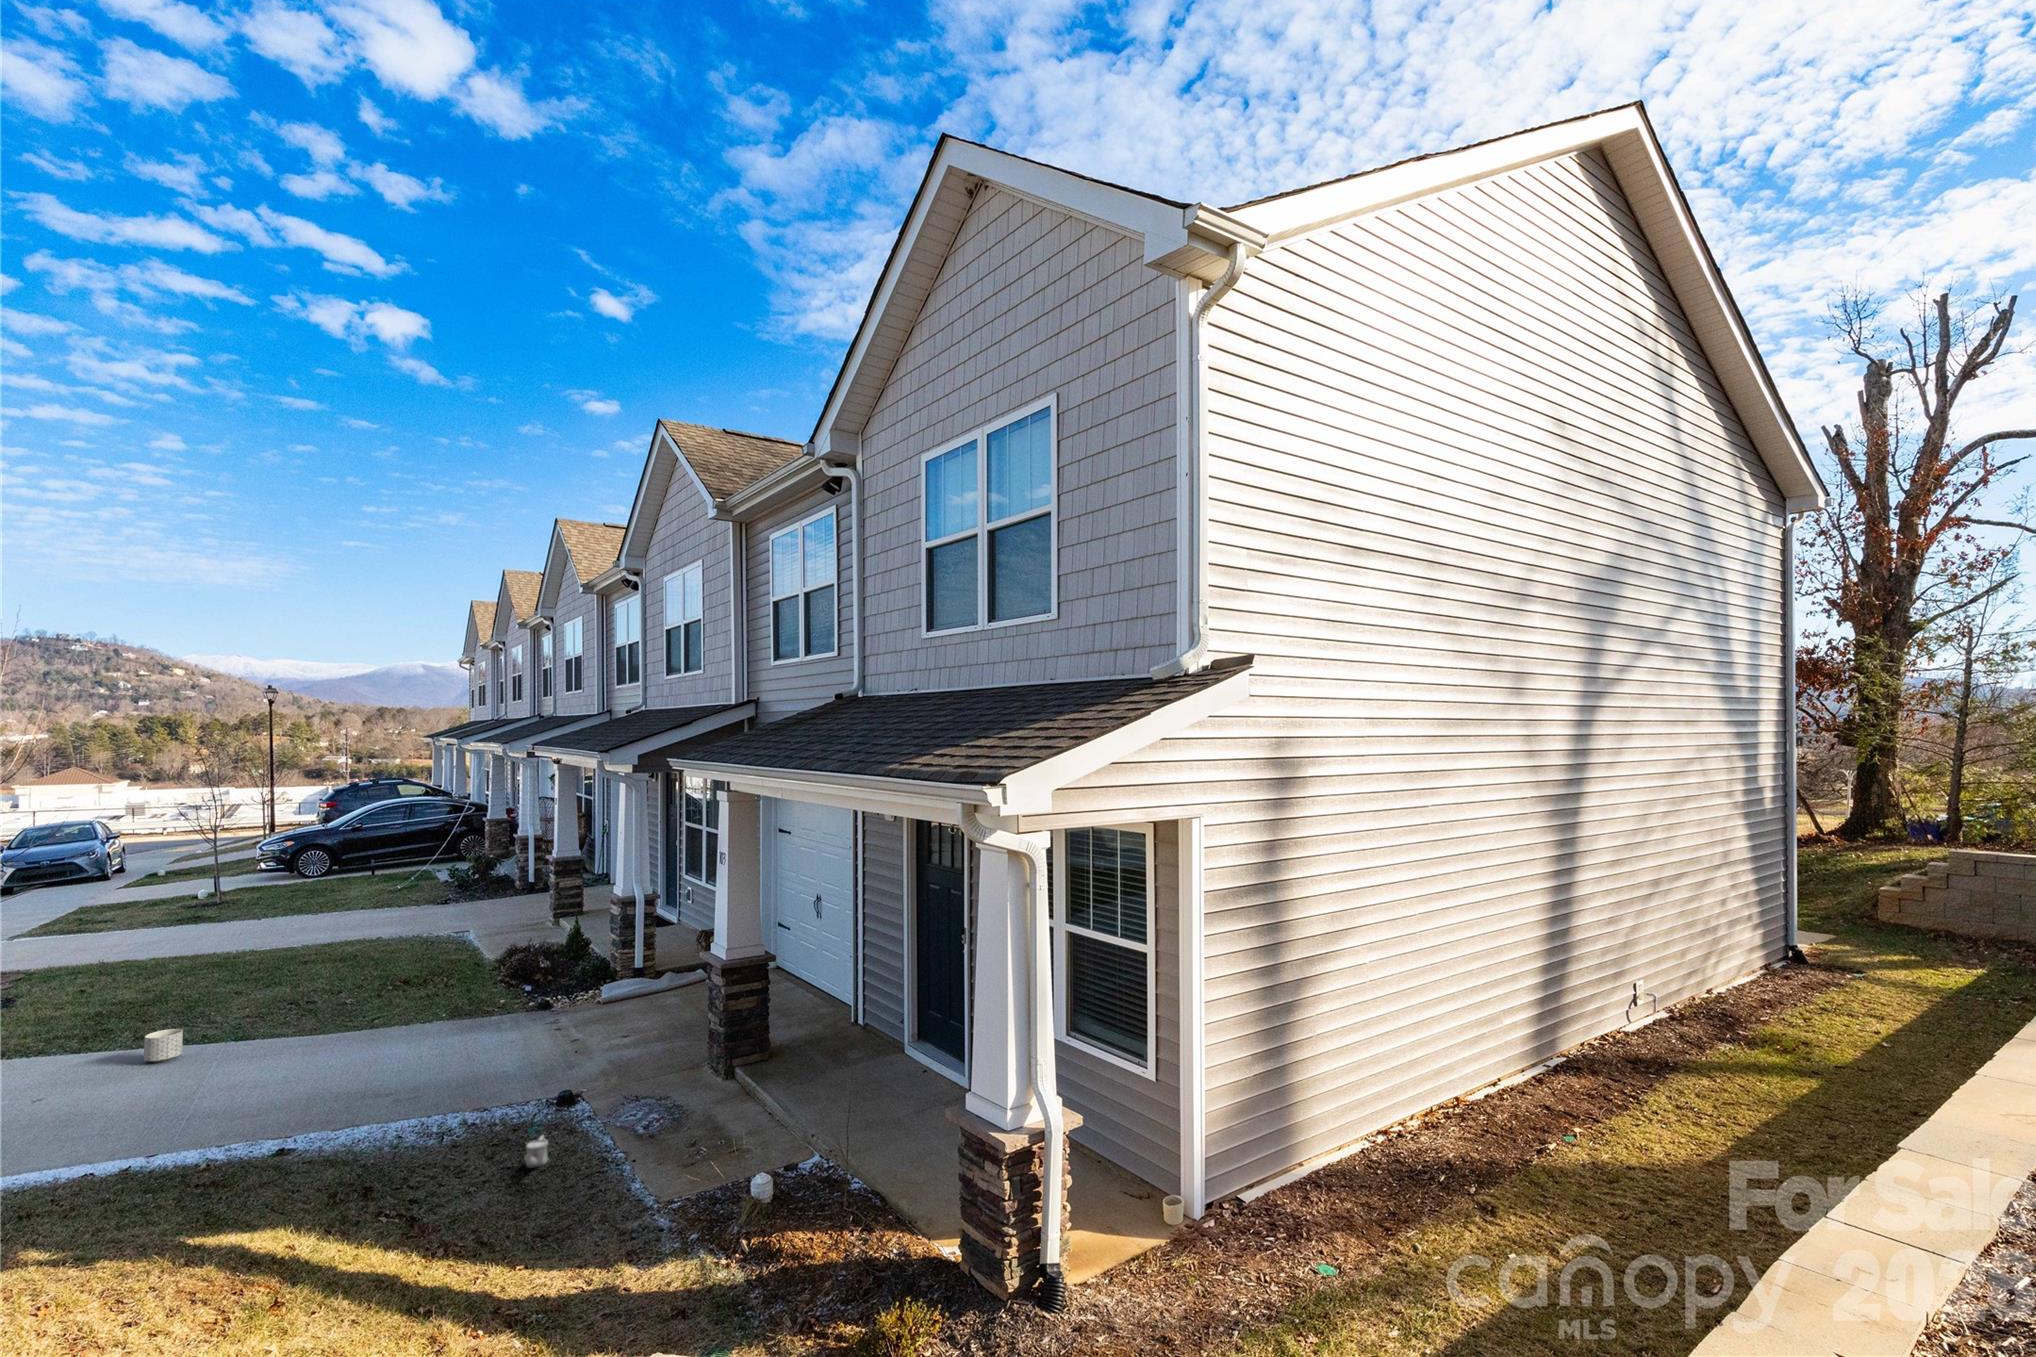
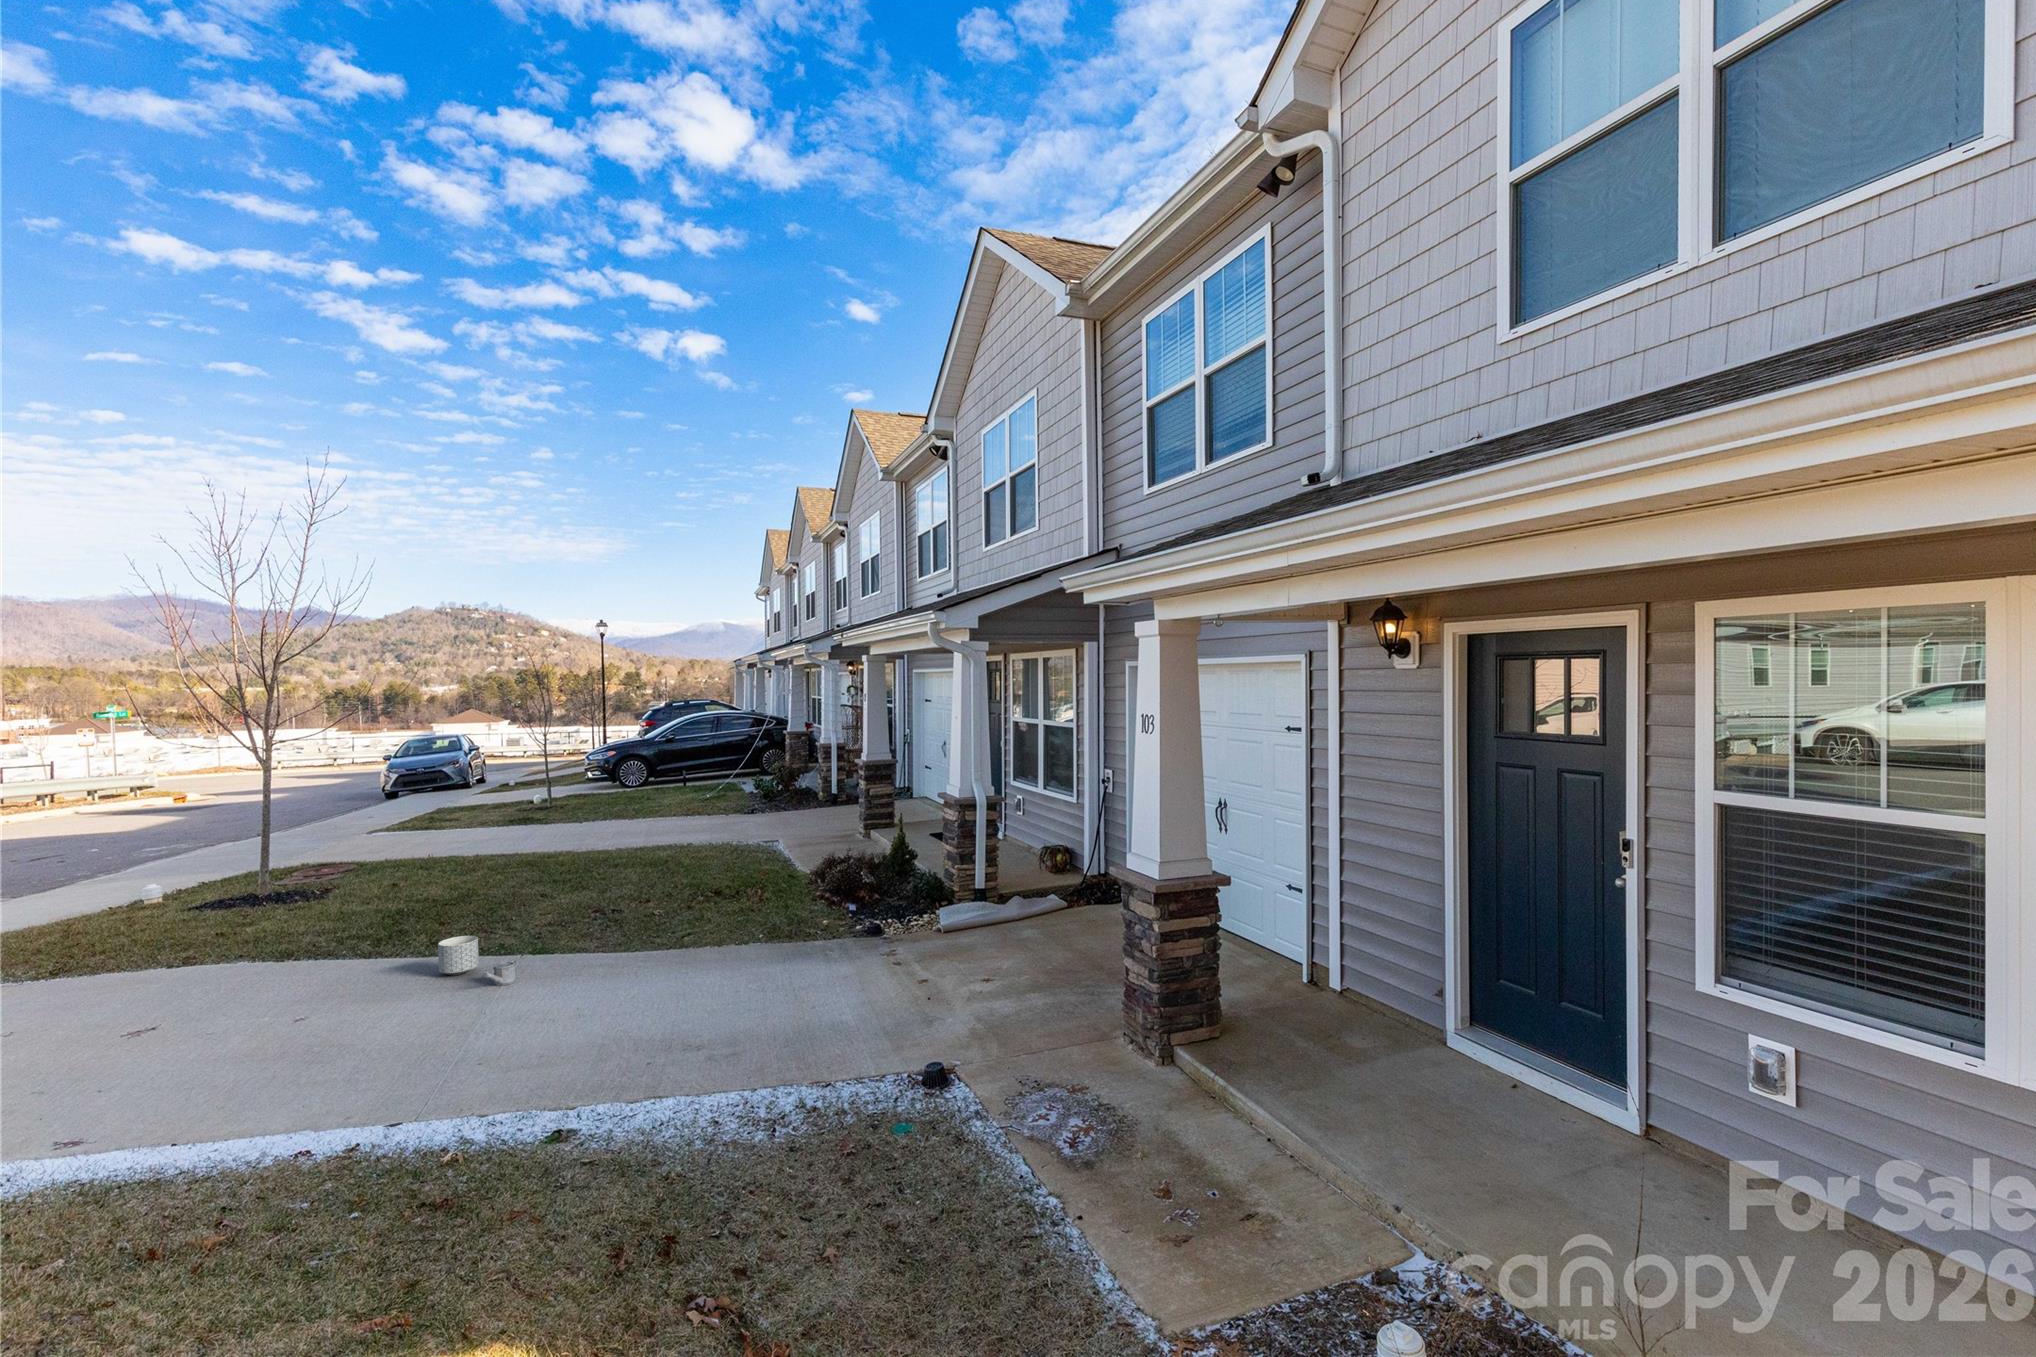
watering can: present [524,1136,548,1168] -> present [483,959,517,986]

